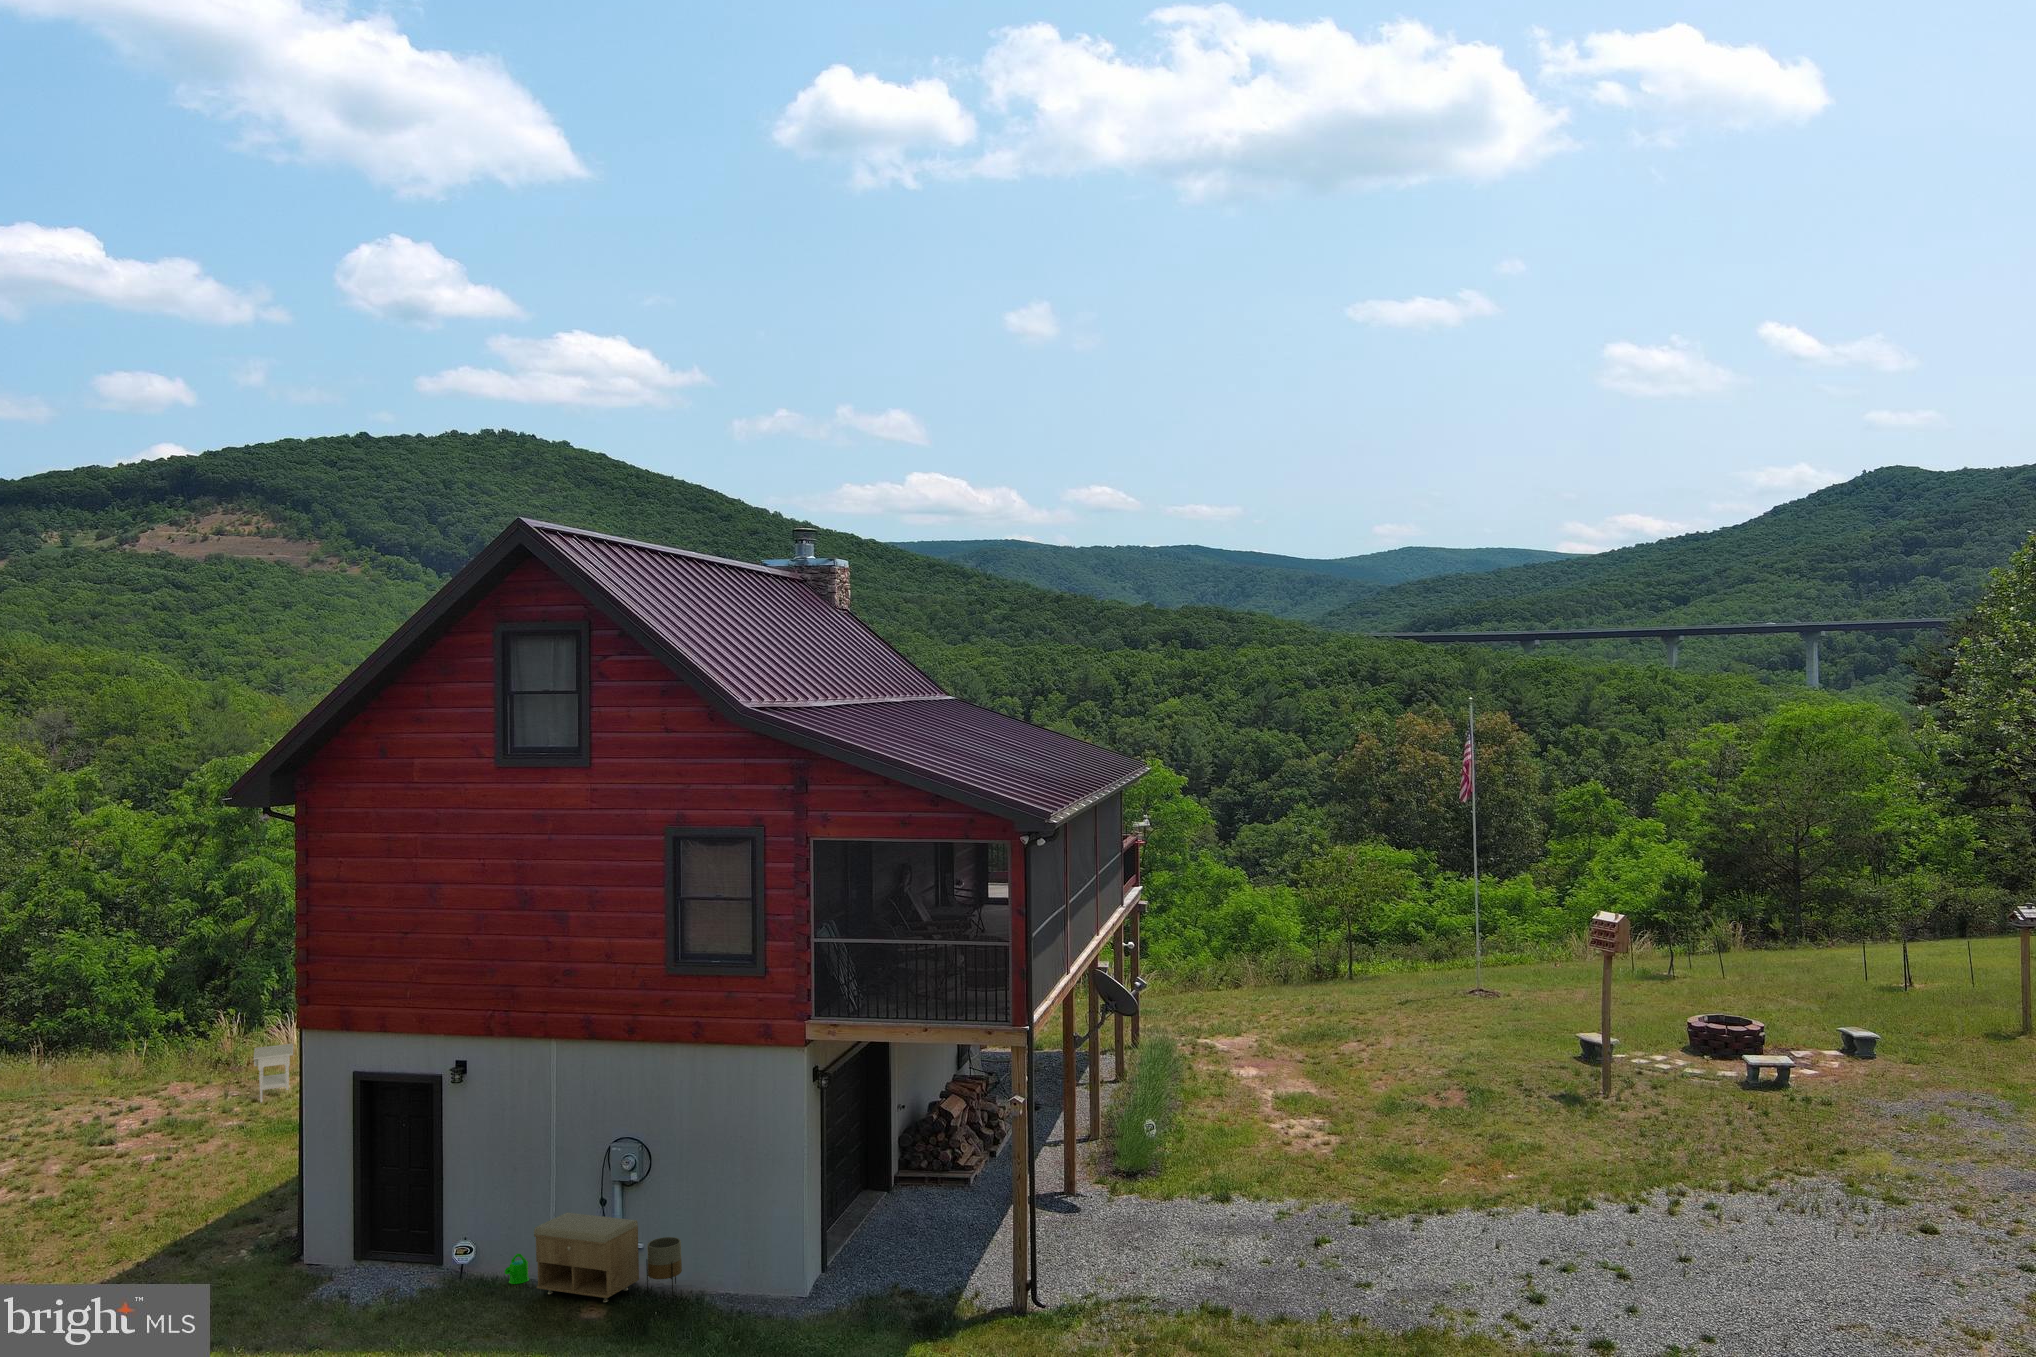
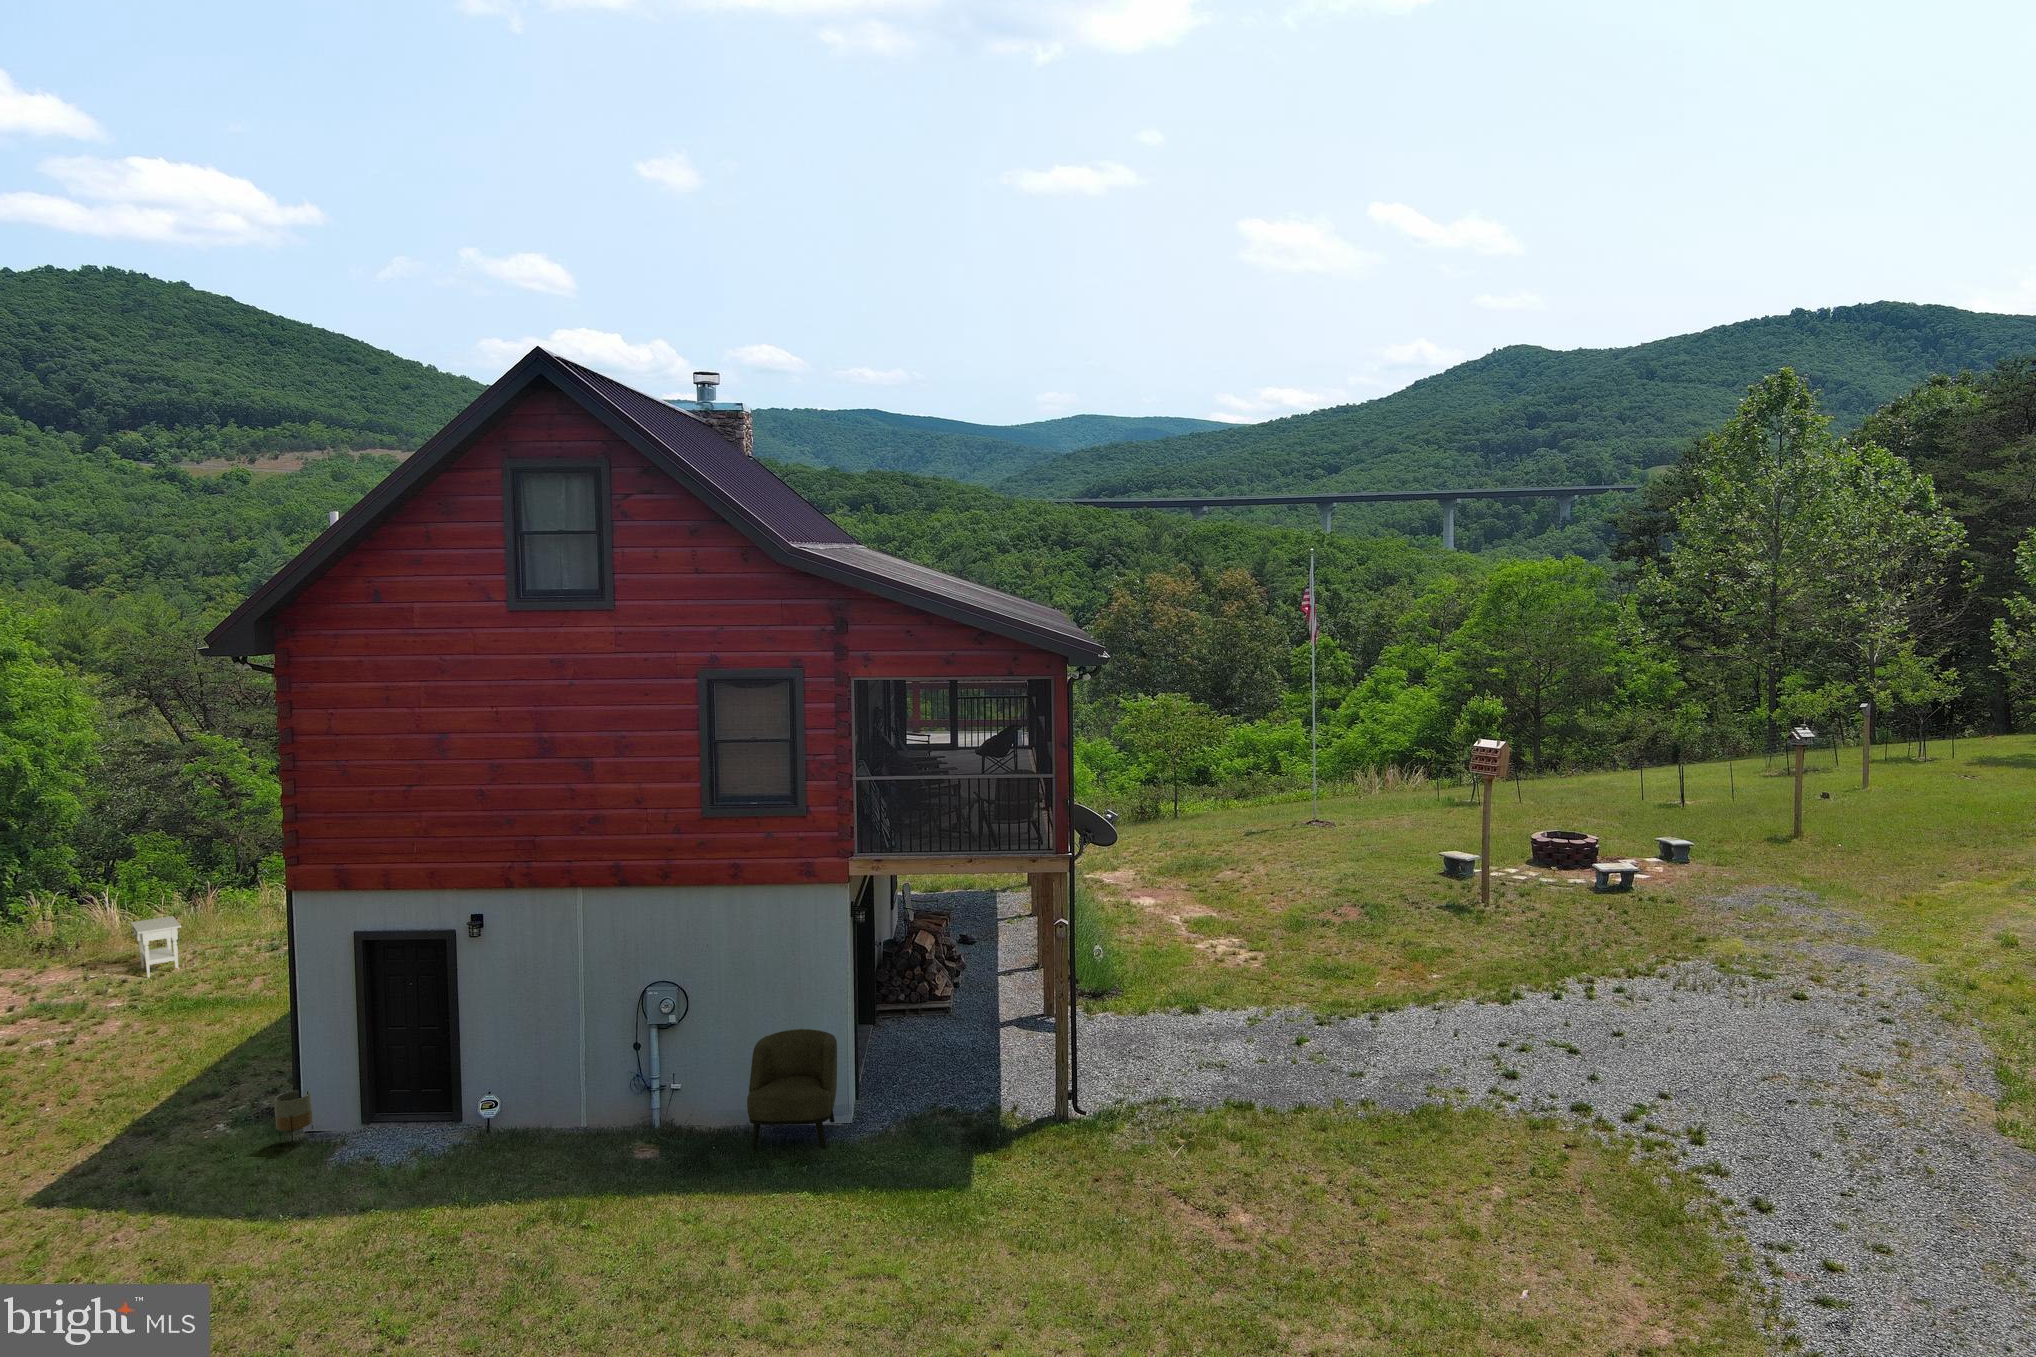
armchair: none [689,1195,788,1325] -> present [747,1029,837,1150]
storage bench: present [534,1212,639,1302] -> none [574,1059,681,1141]
planter: present [646,1237,682,1295] -> present [274,1090,313,1147]
watering can: present [505,1254,530,1284] -> none [540,1102,562,1131]

